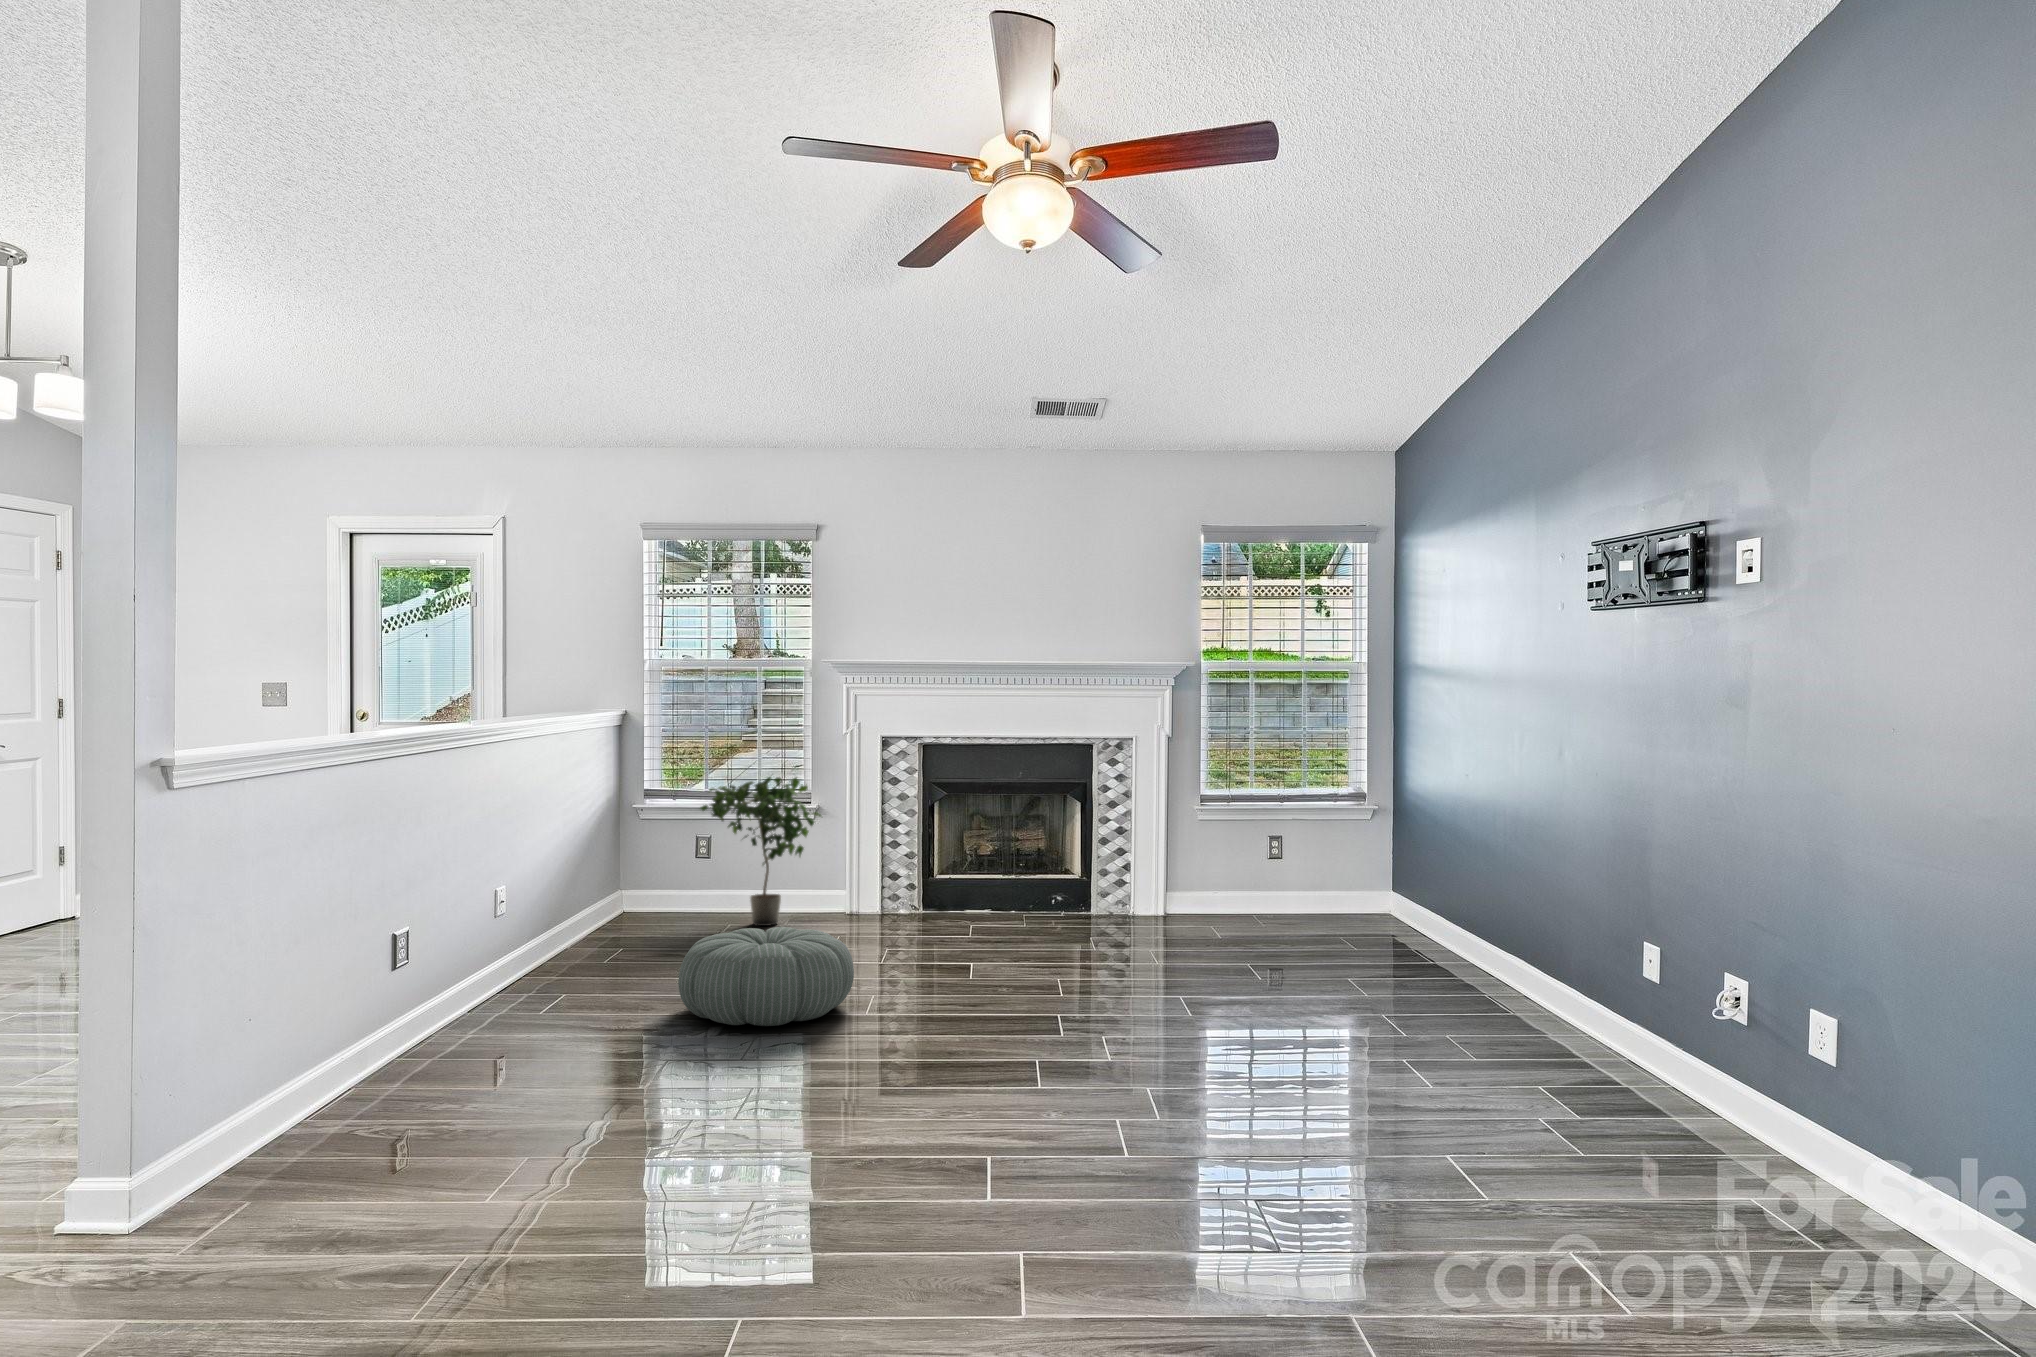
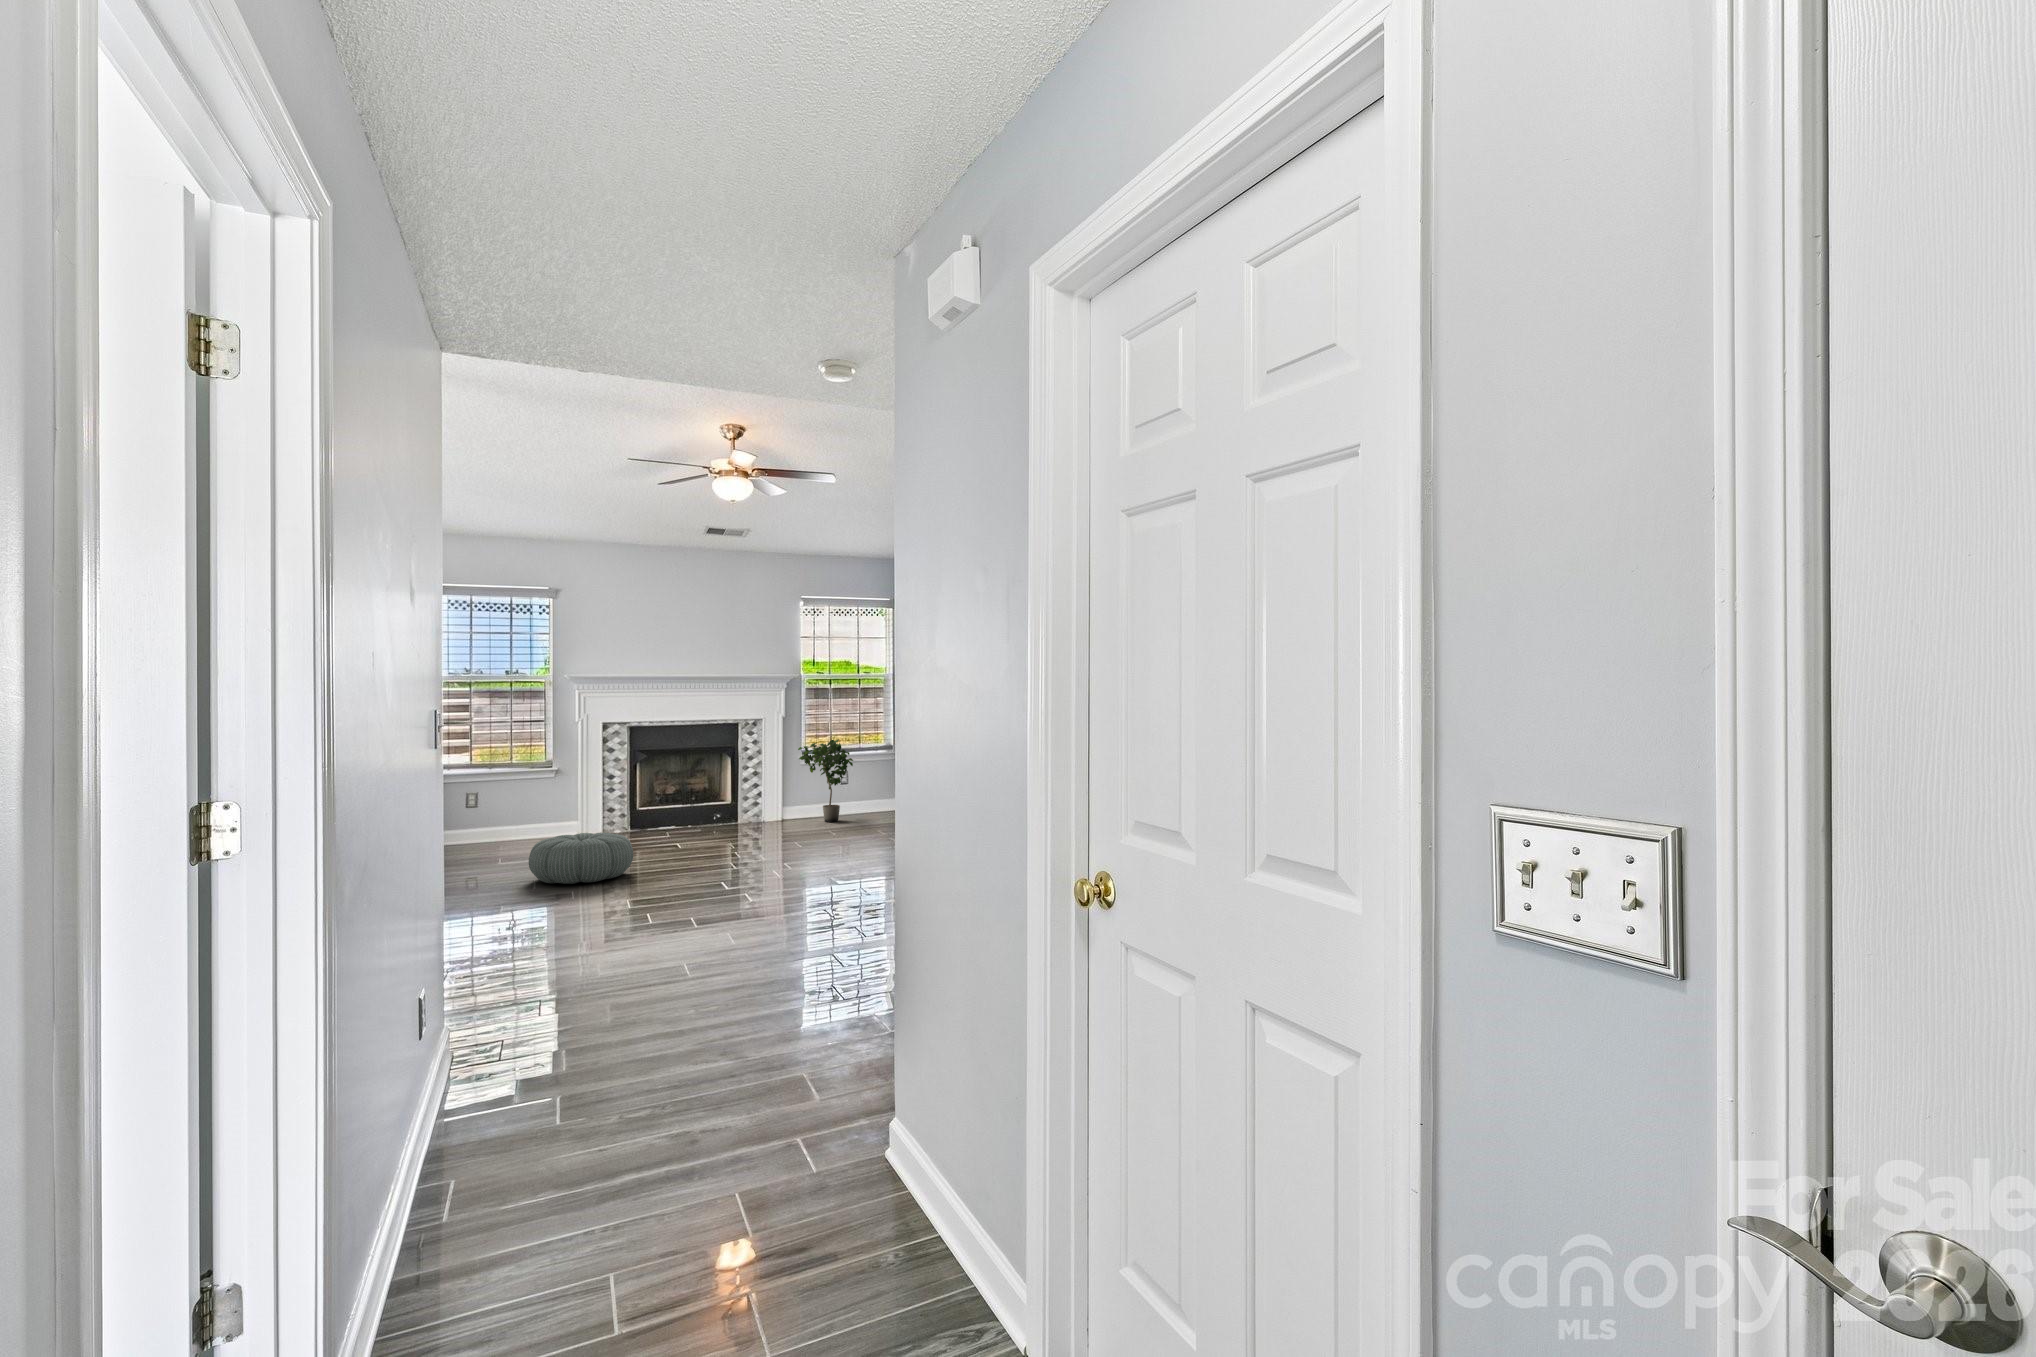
potted plant: present [700,777,821,926] -> present [798,739,853,822]

